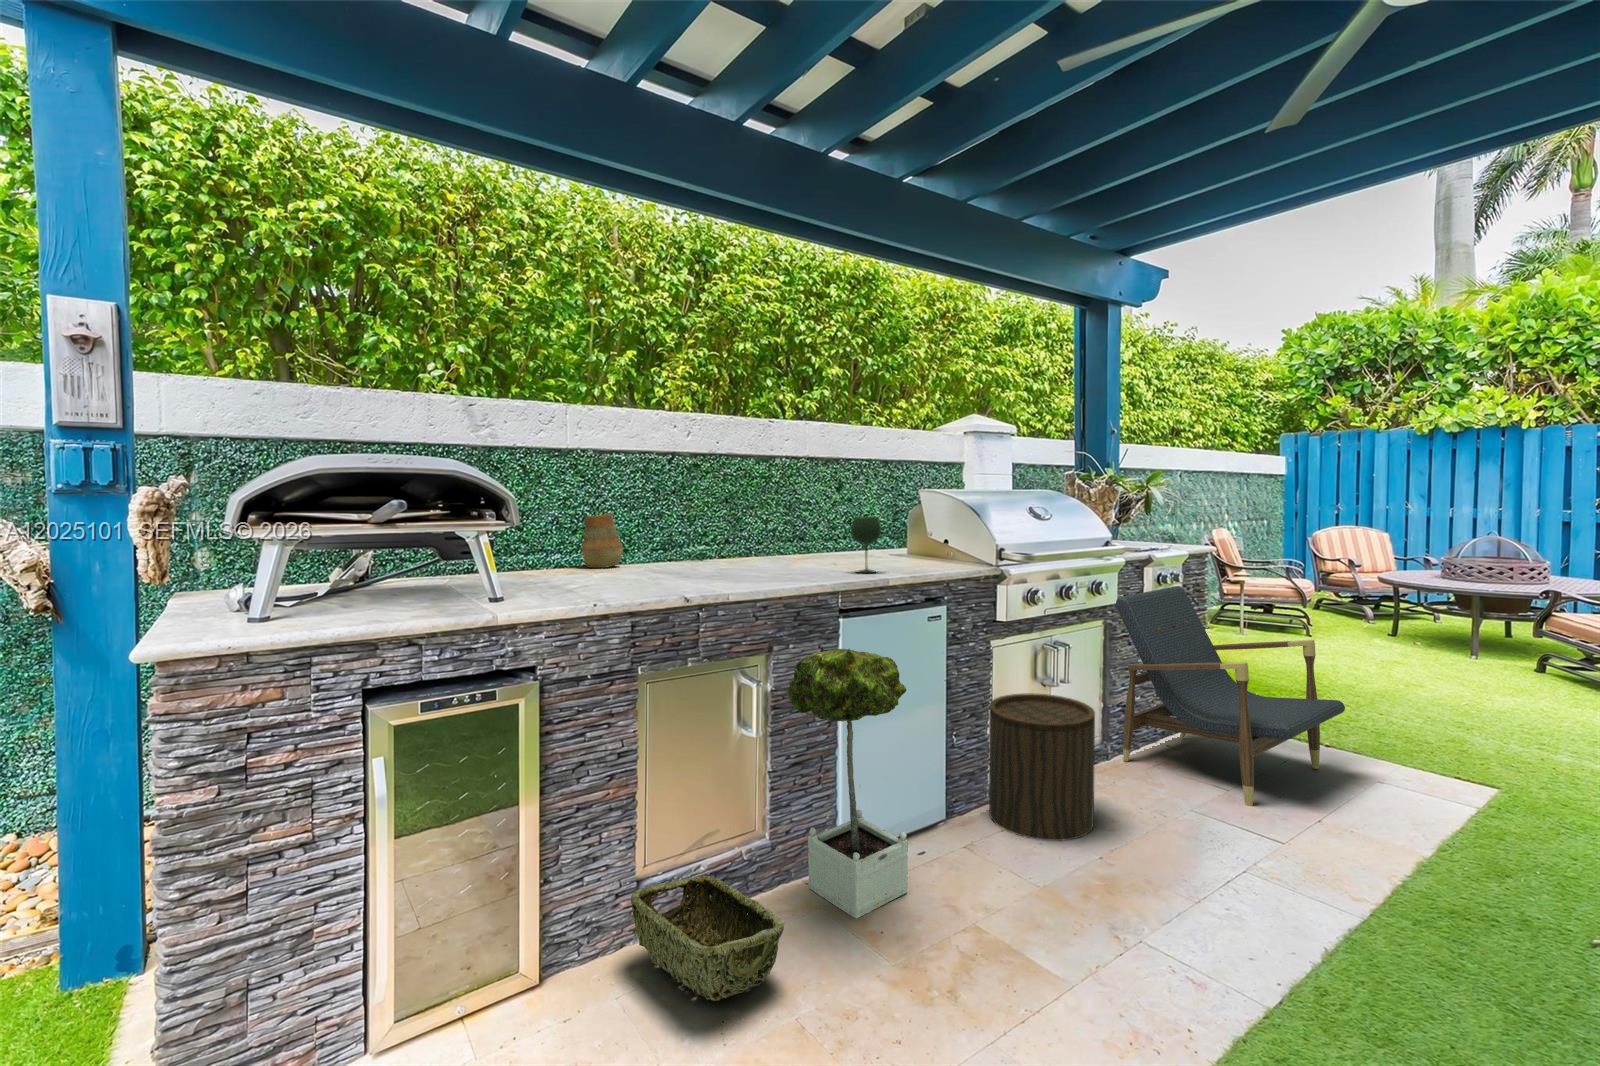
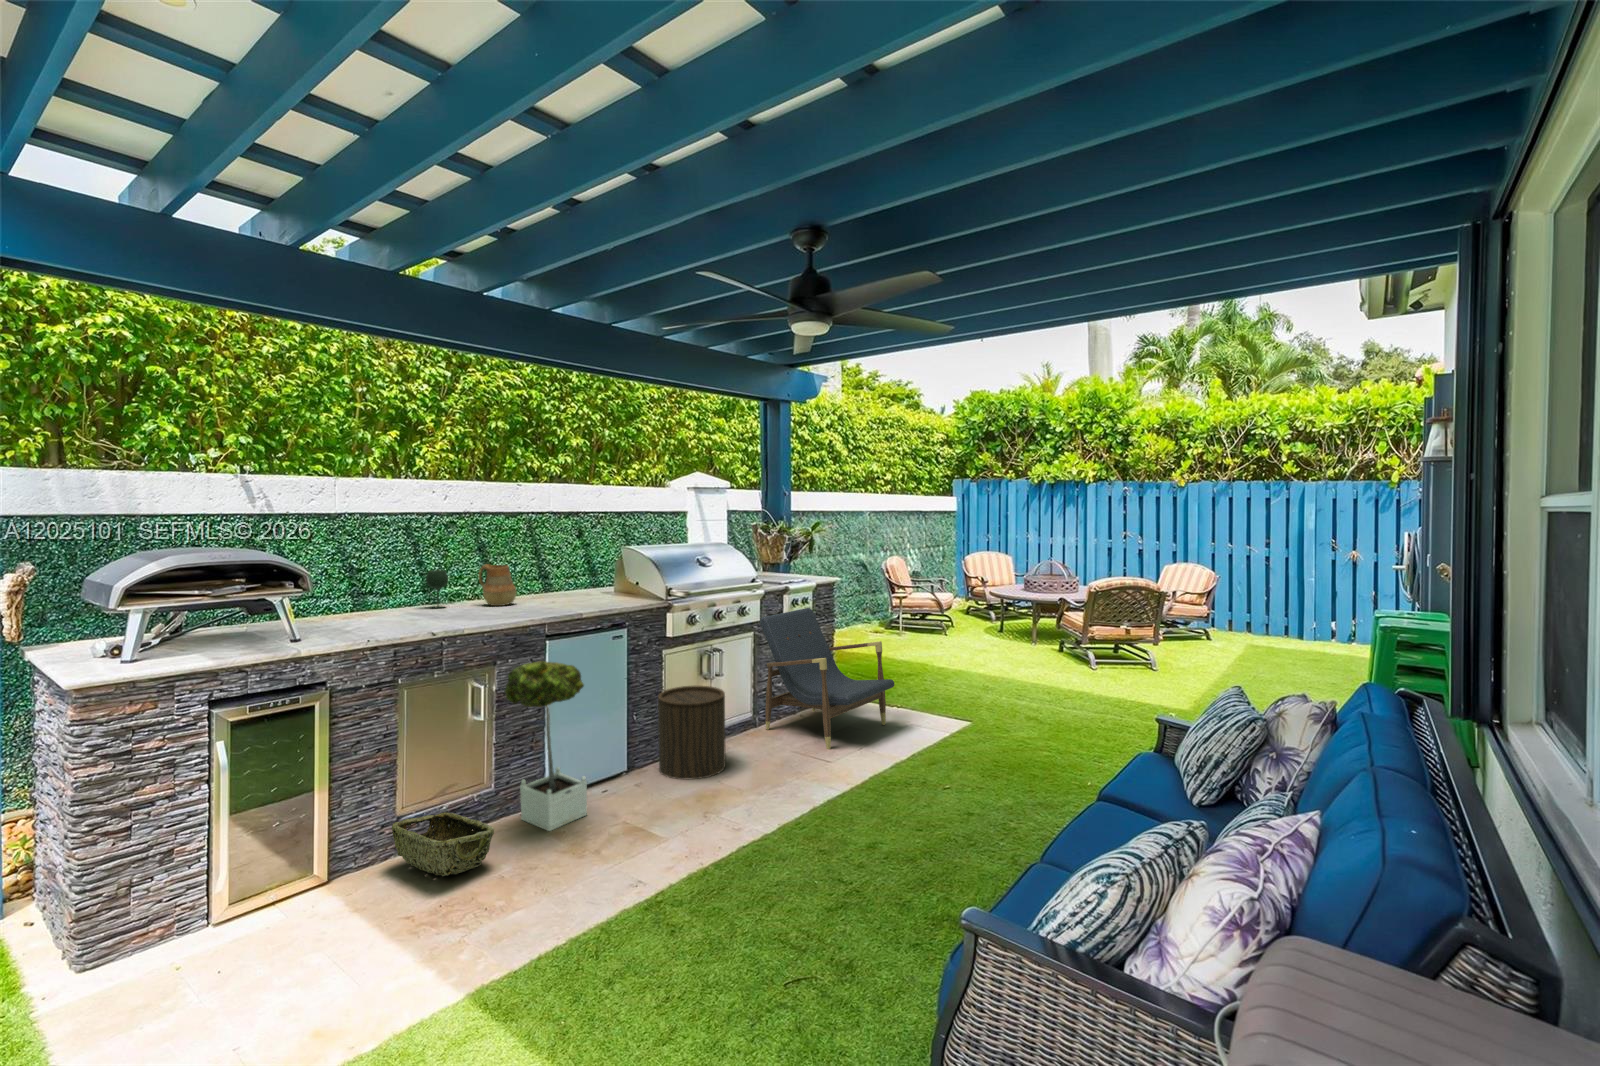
pitcher: present [581,513,623,568] -> present [478,564,516,606]
wine glass: present [851,516,881,573] -> present [426,570,448,608]

